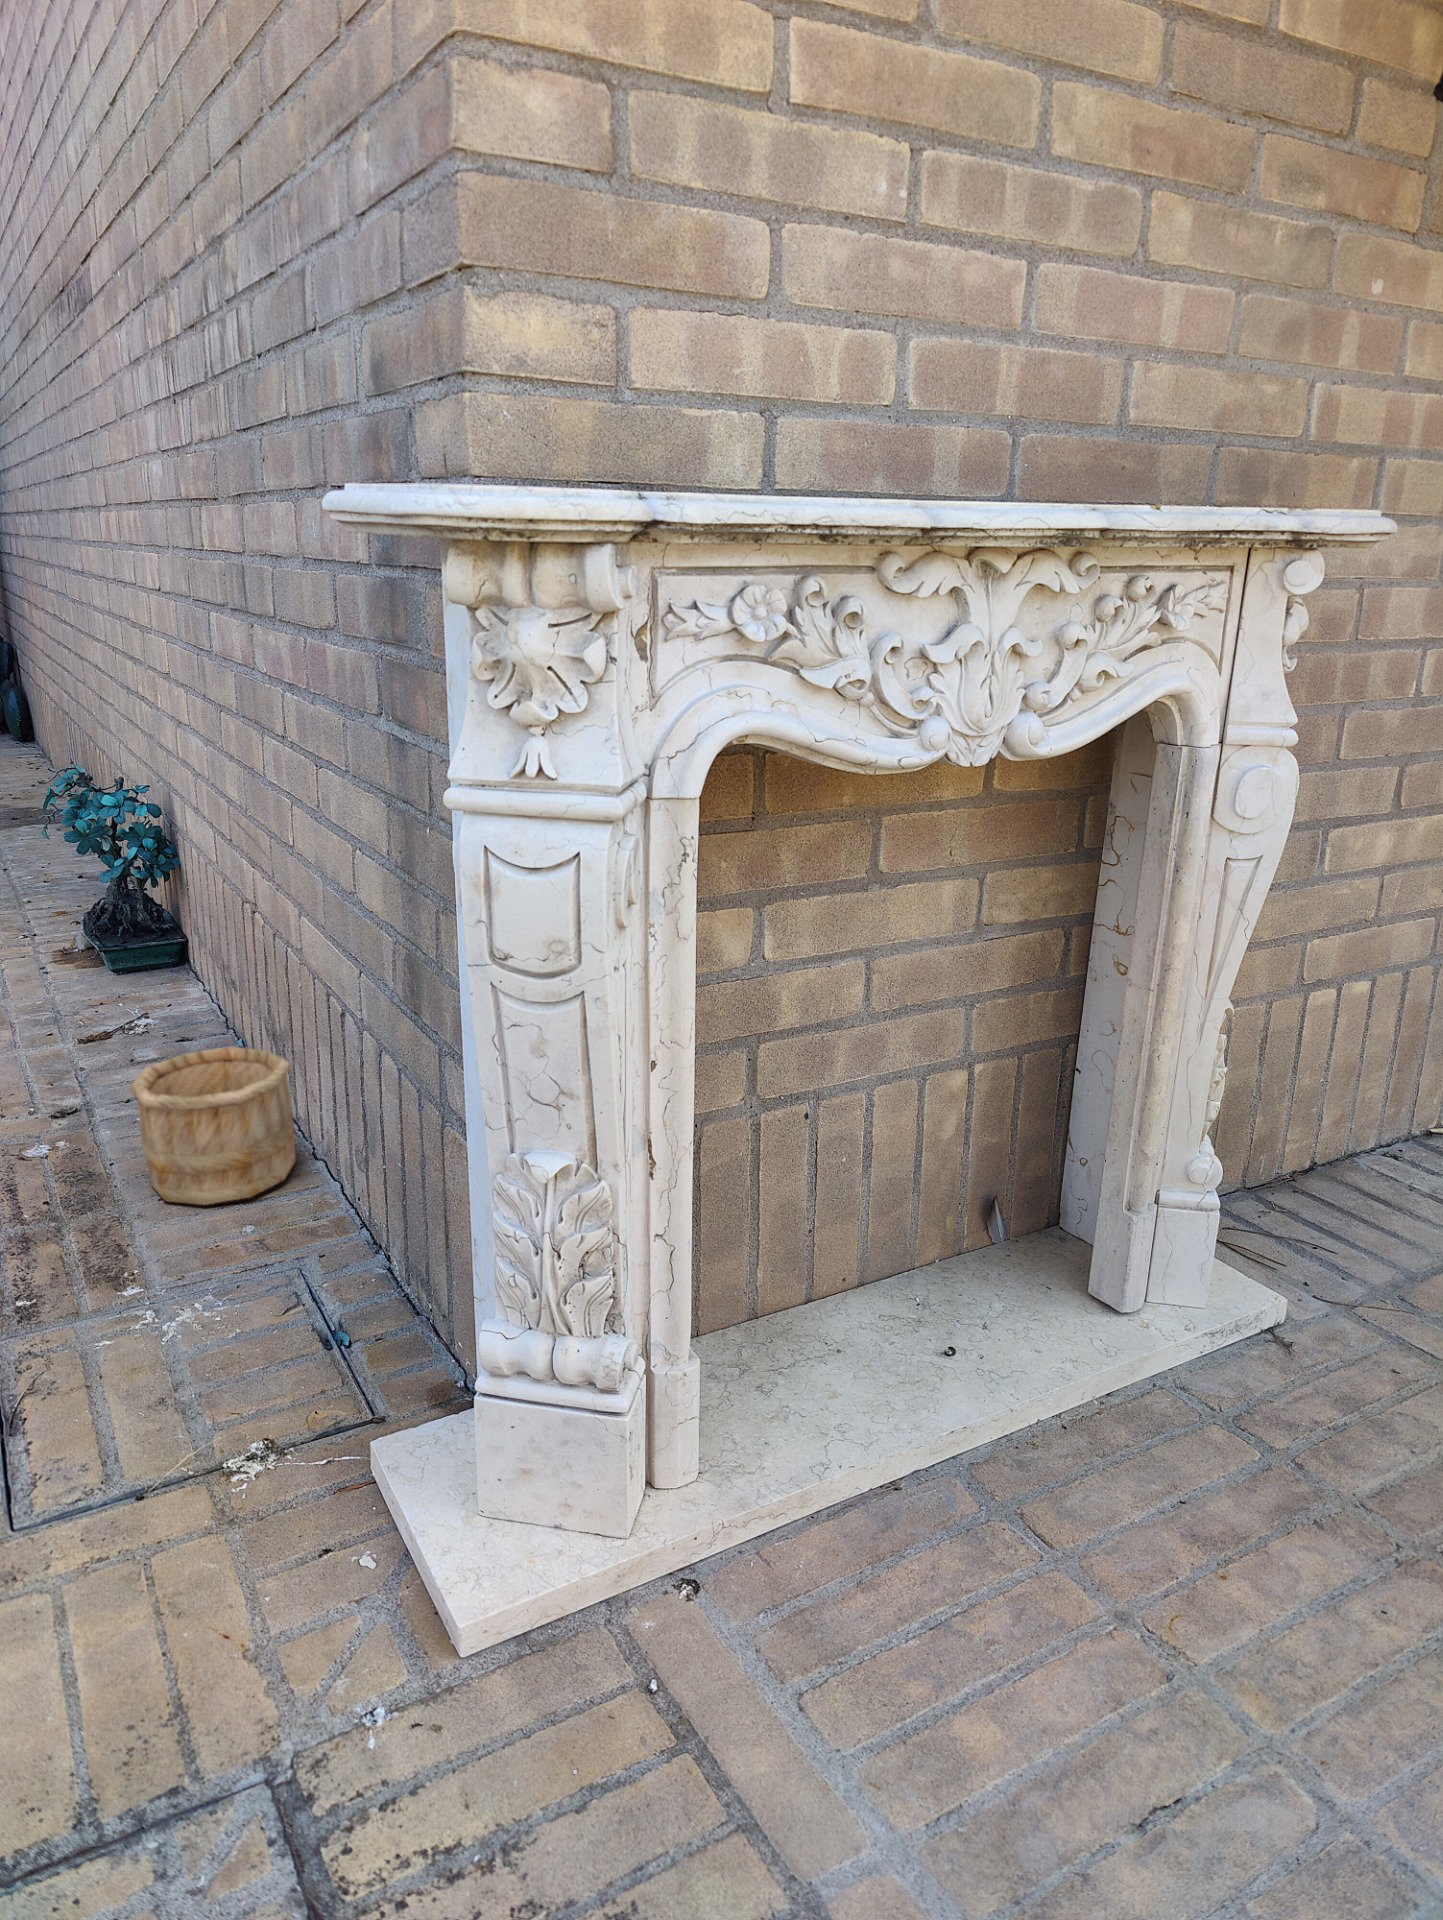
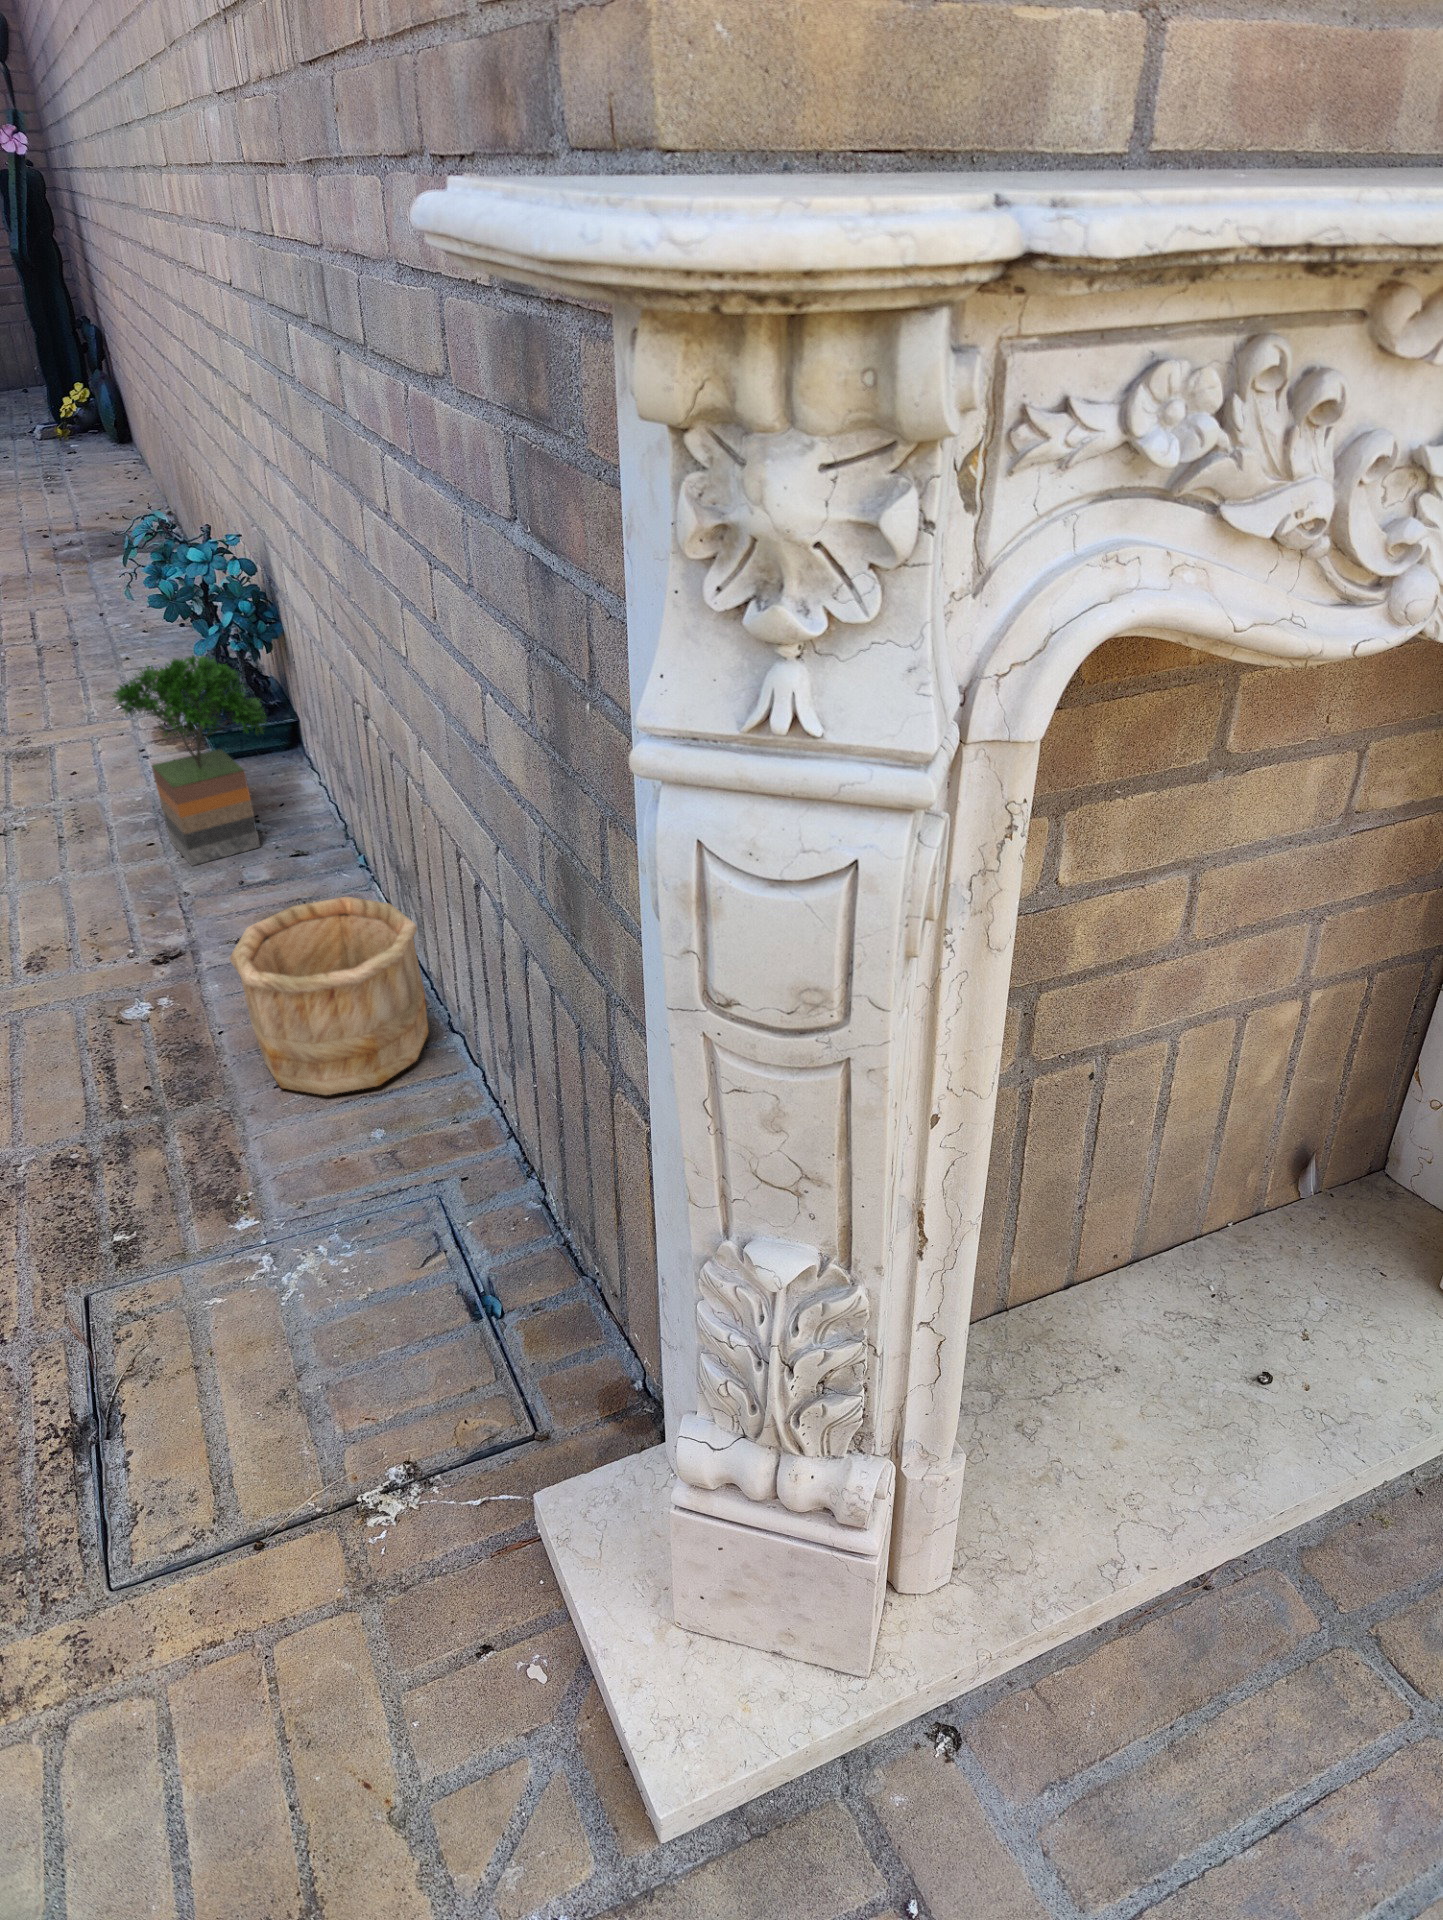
potted tree: none [28,871,167,1051] -> present [112,655,266,866]

